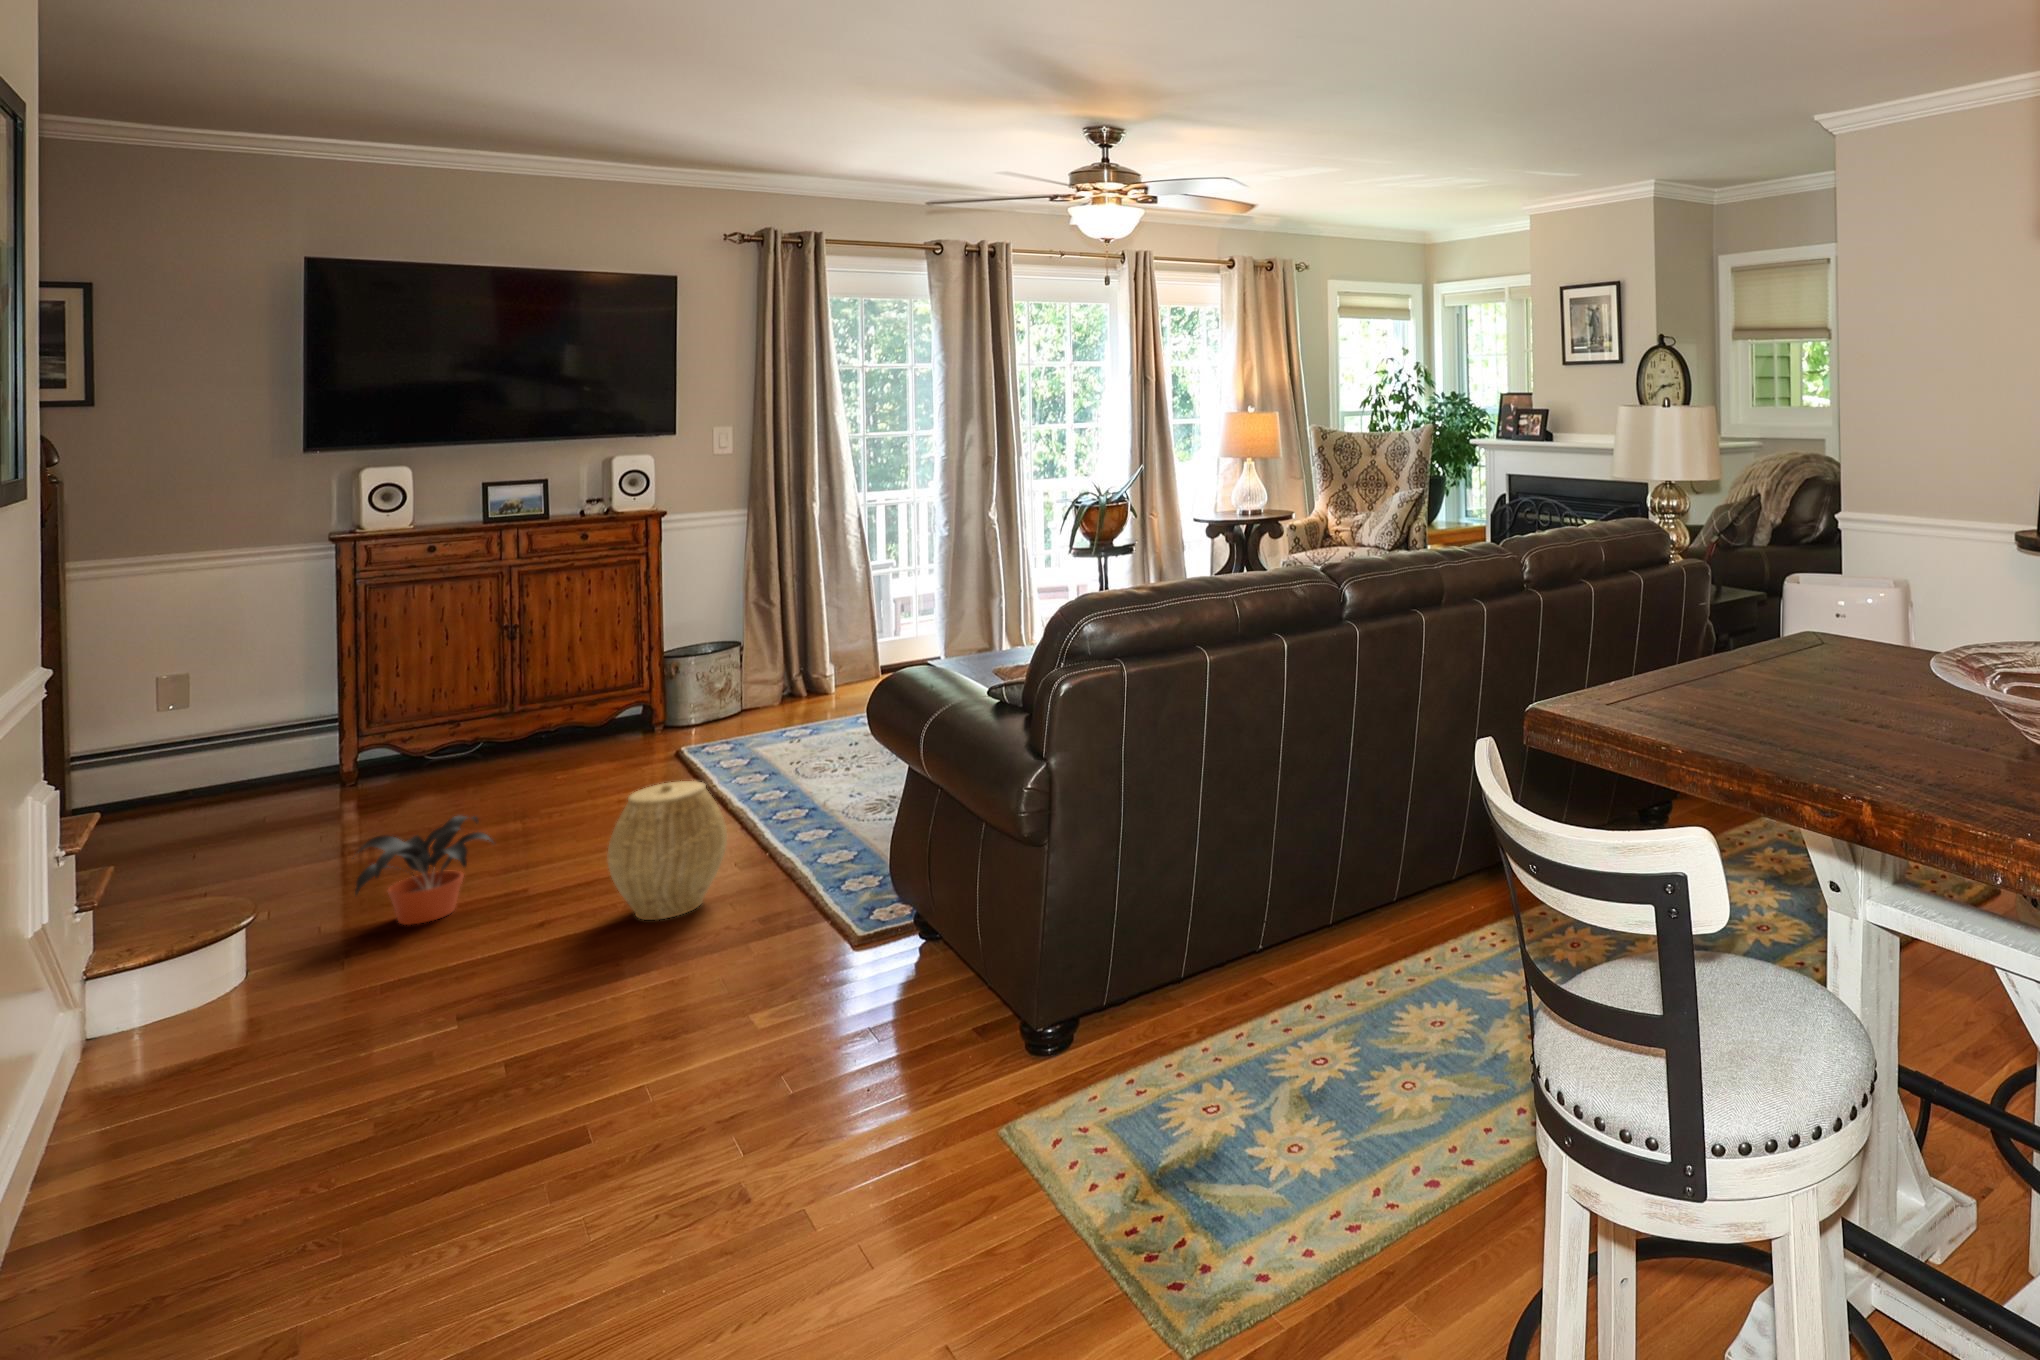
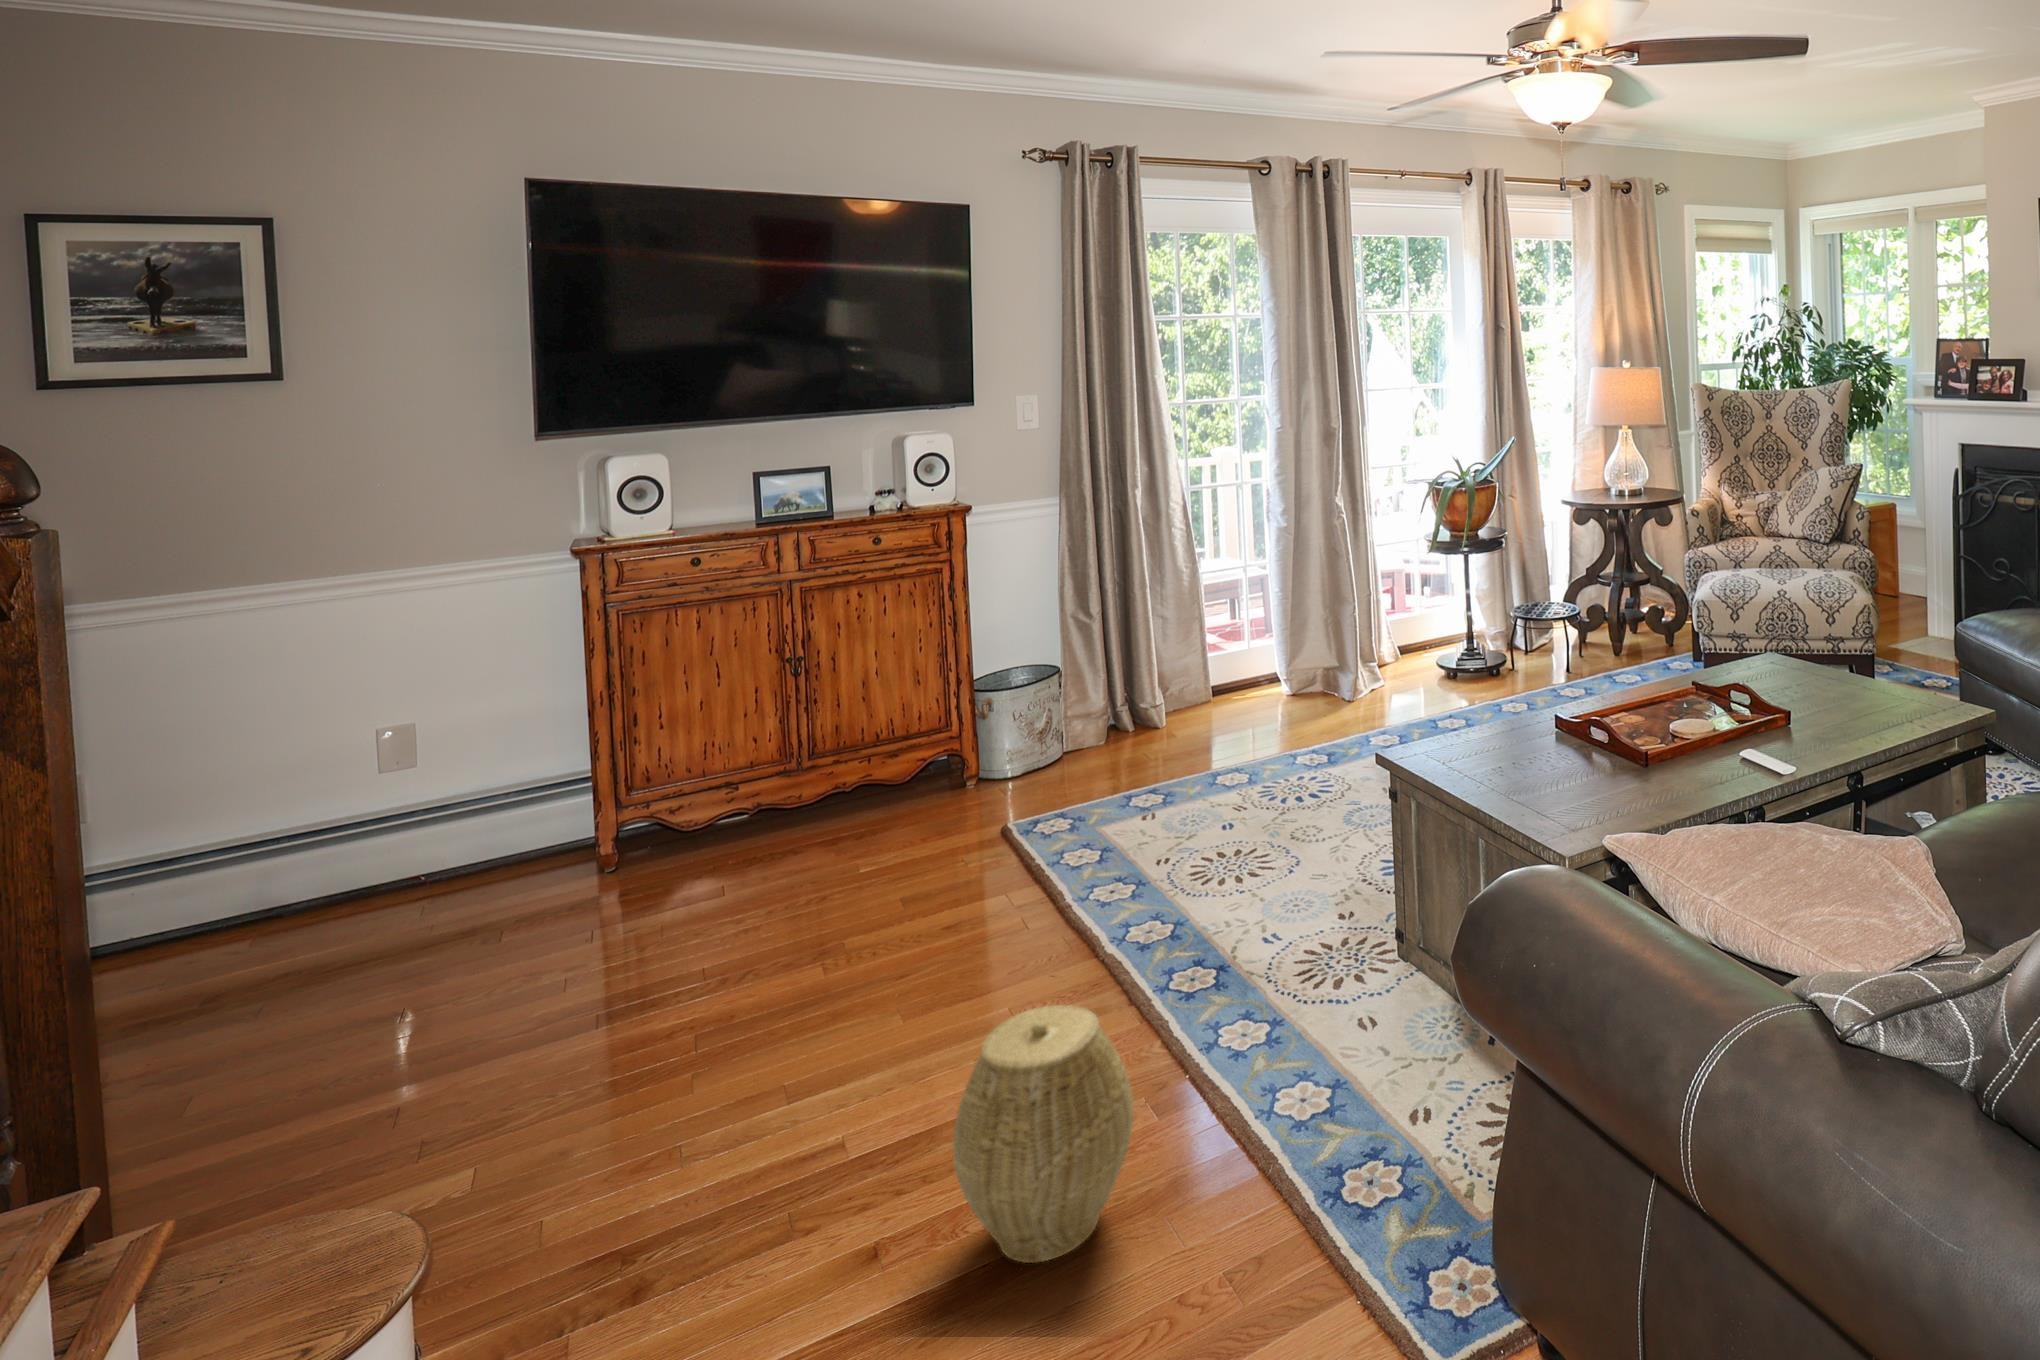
potted plant: present [352,816,492,925] -> none [566,1032,779,1234]

